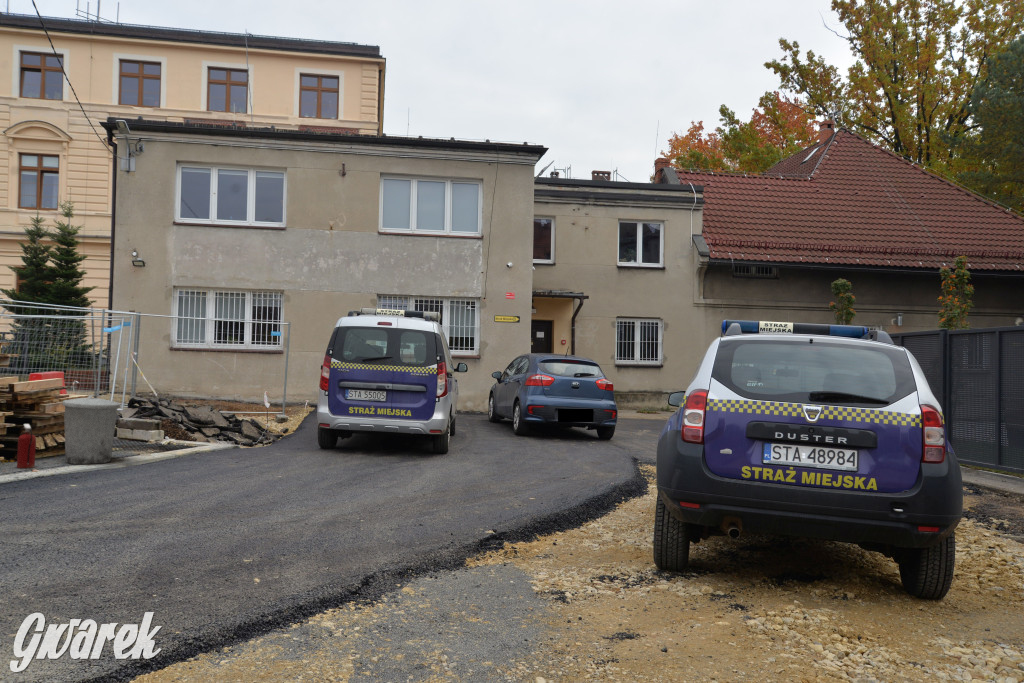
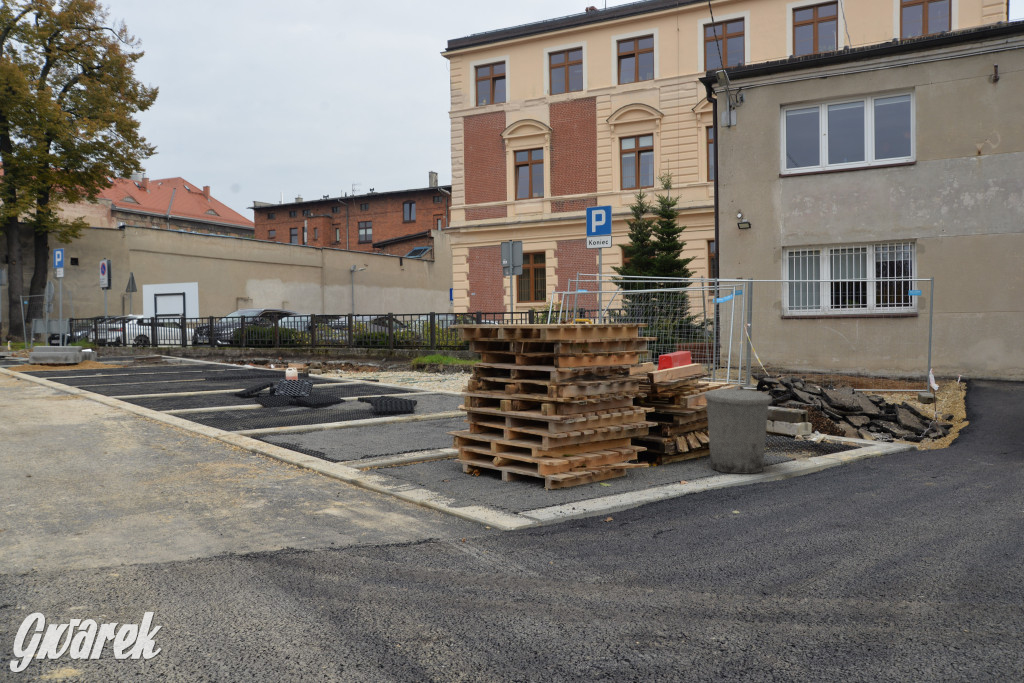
fire extinguisher: present [17,424,36,468] -> none [660,421,679,476]

